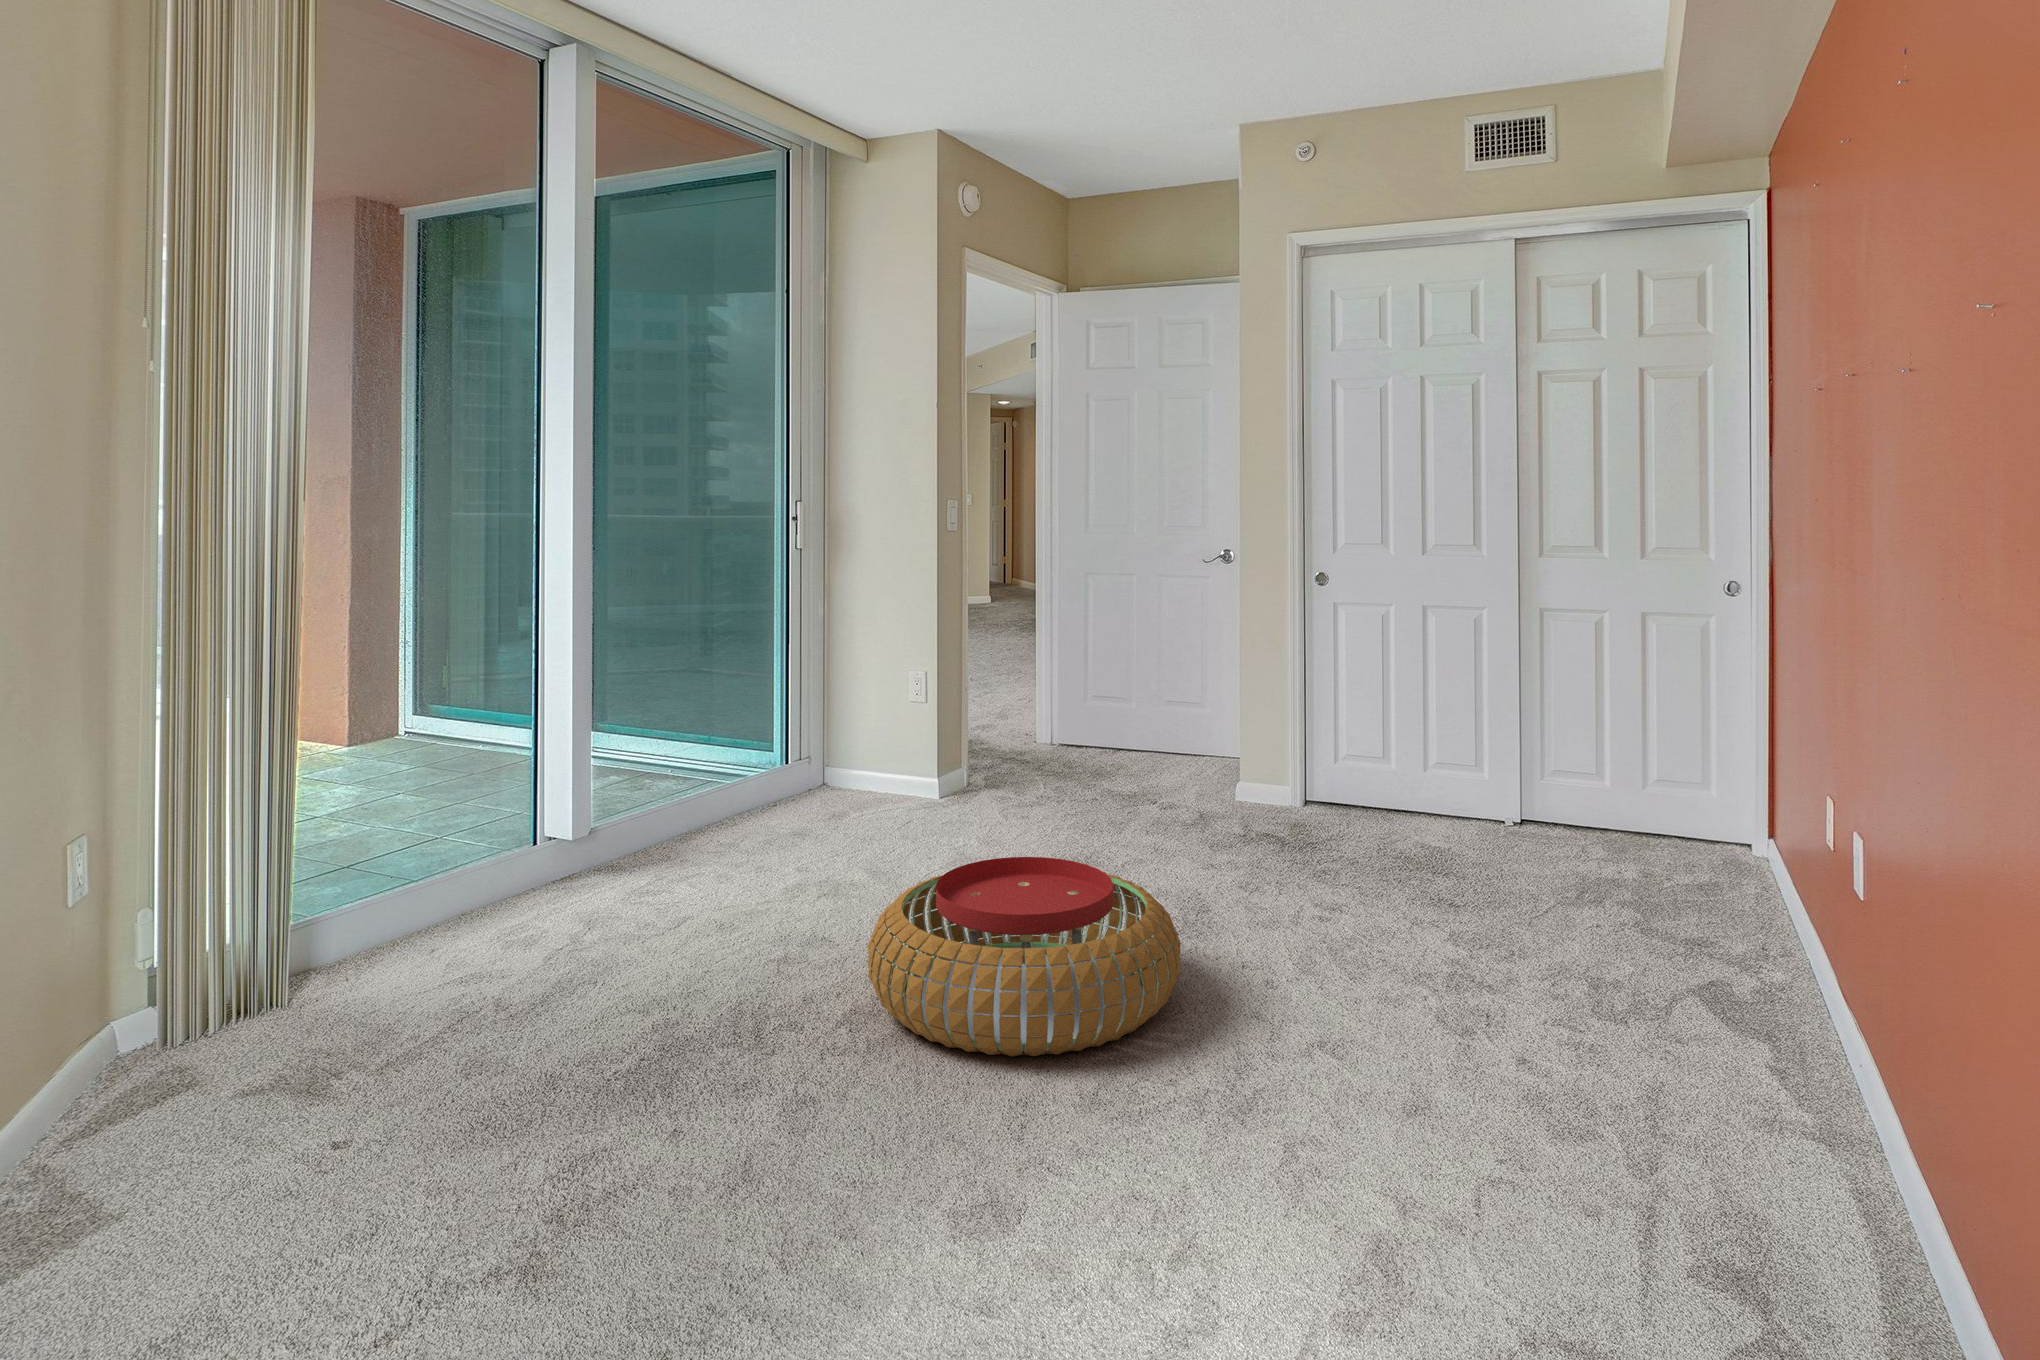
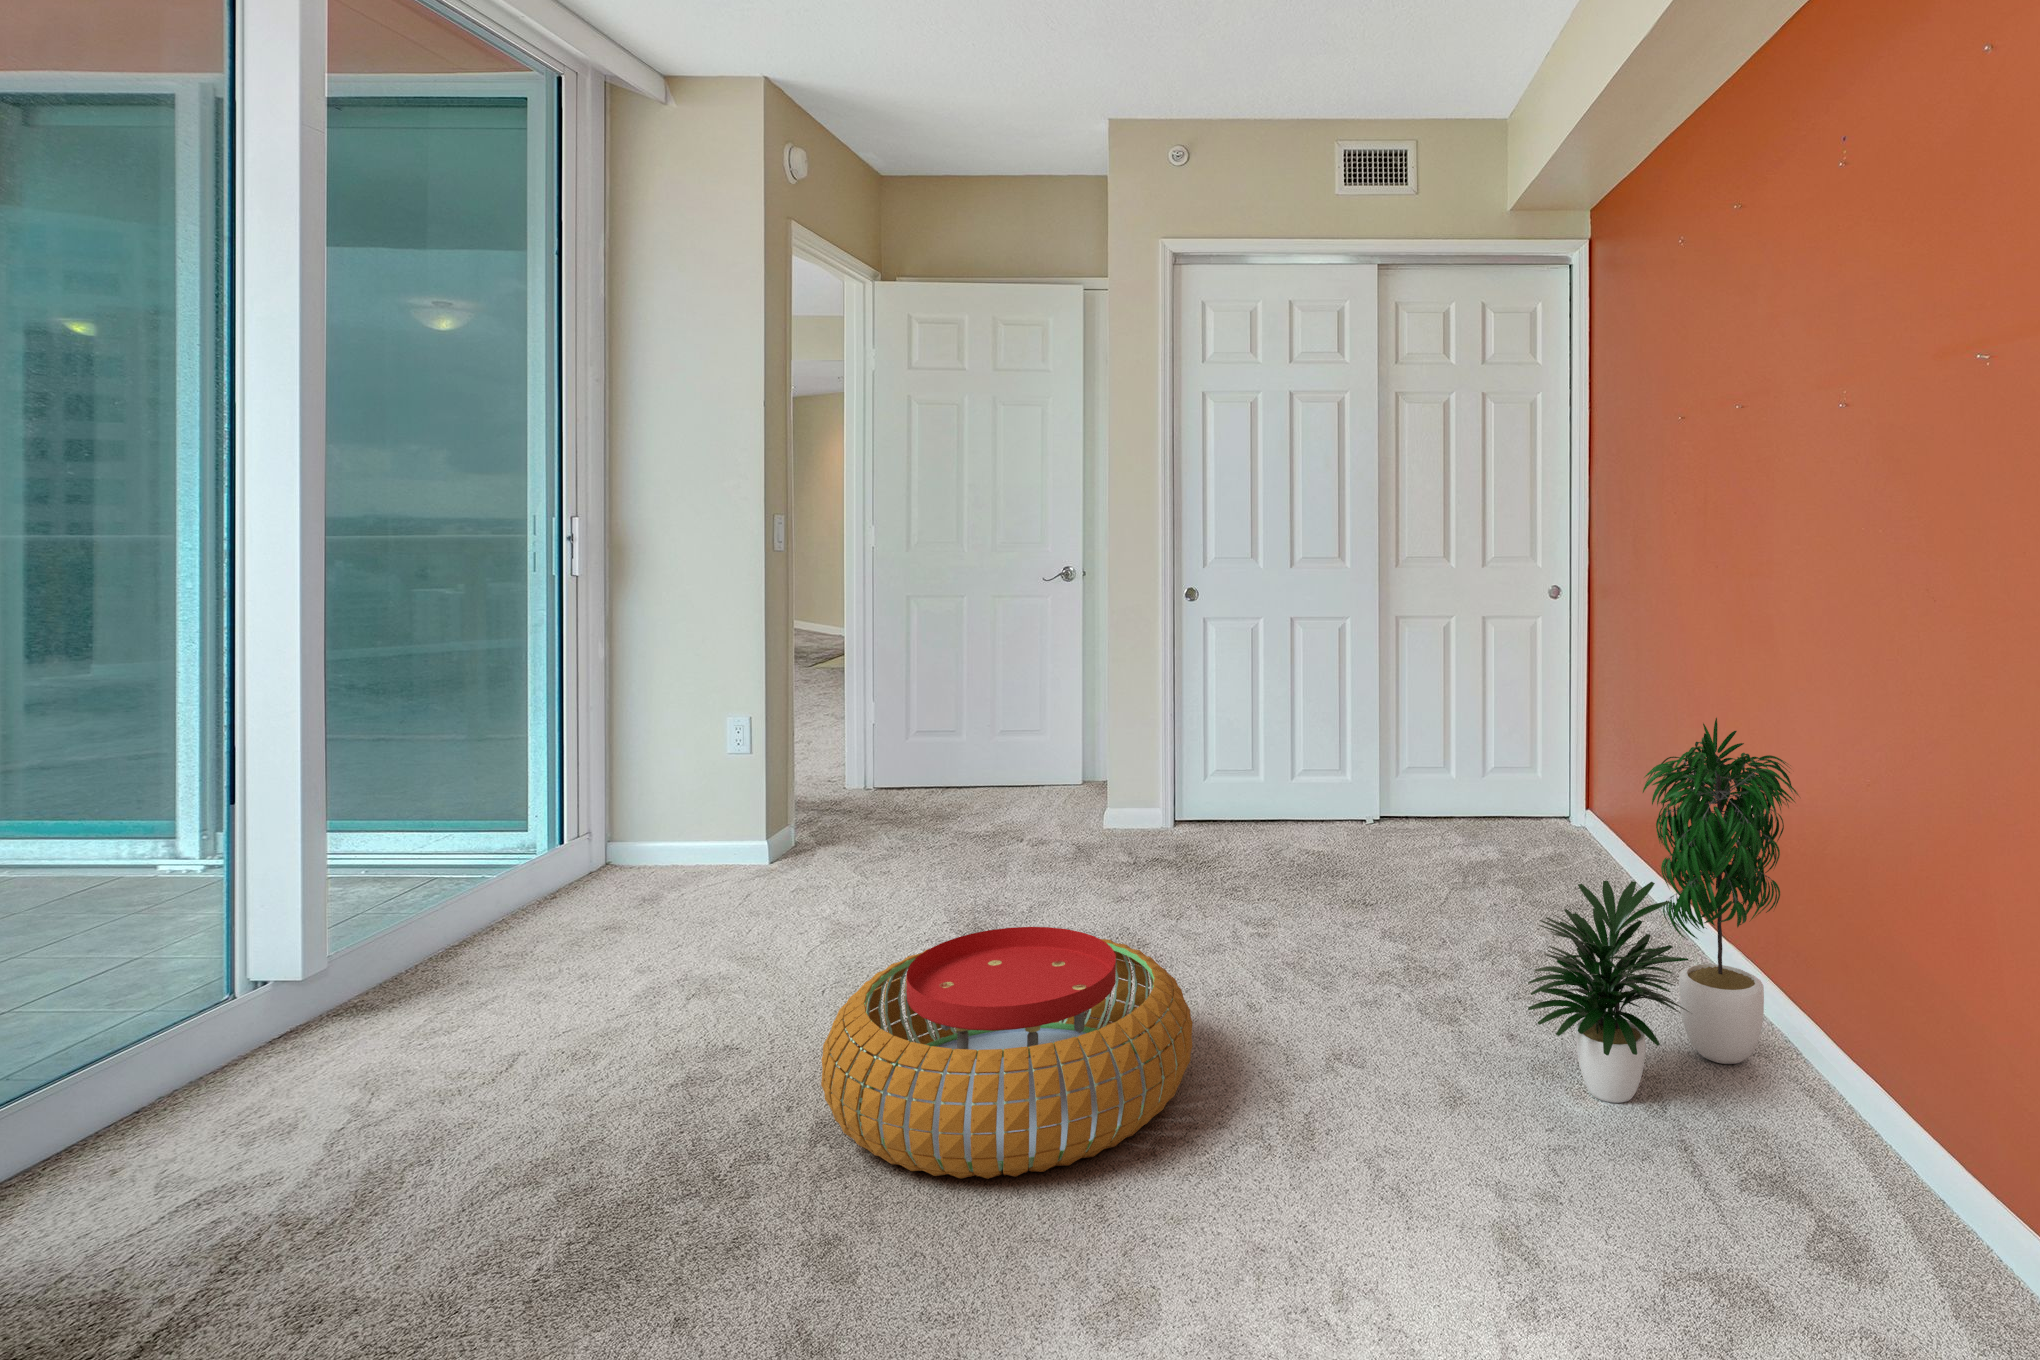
potted plant: none [1504,725,1854,1120] -> present [1528,718,1798,1103]

